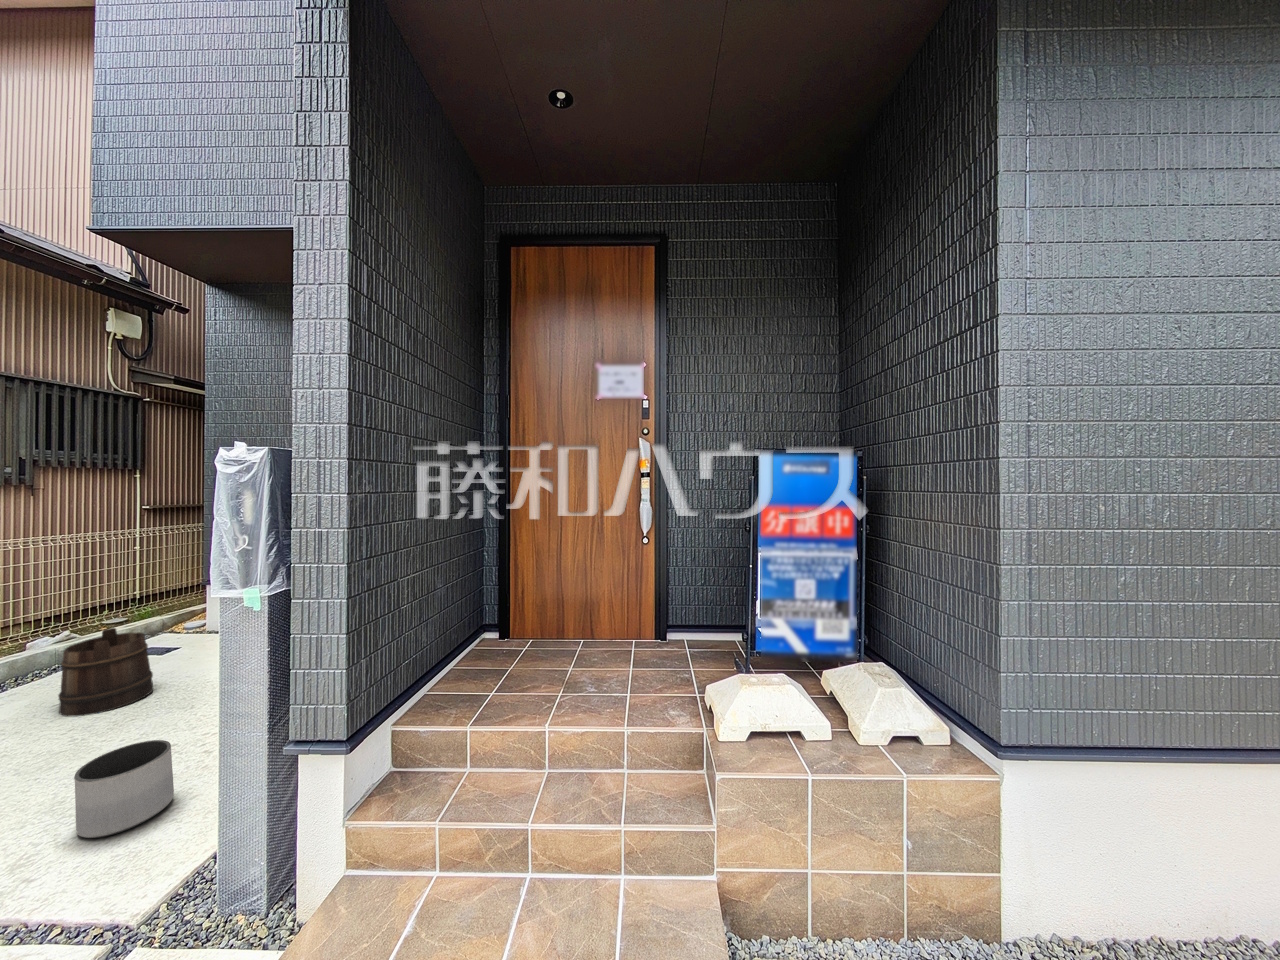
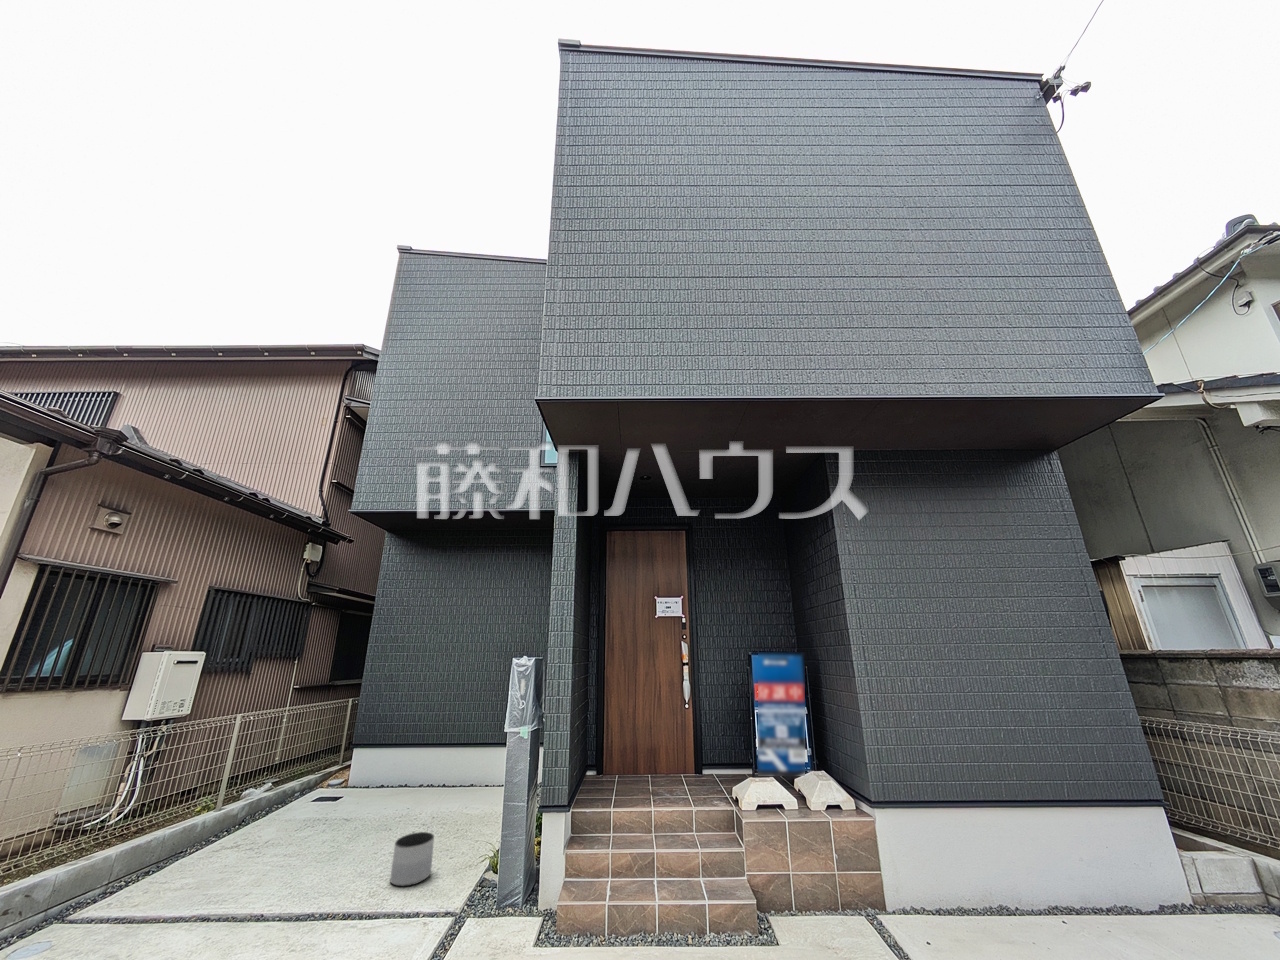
bucket: present [59,628,153,716] -> none [301,775,355,839]

